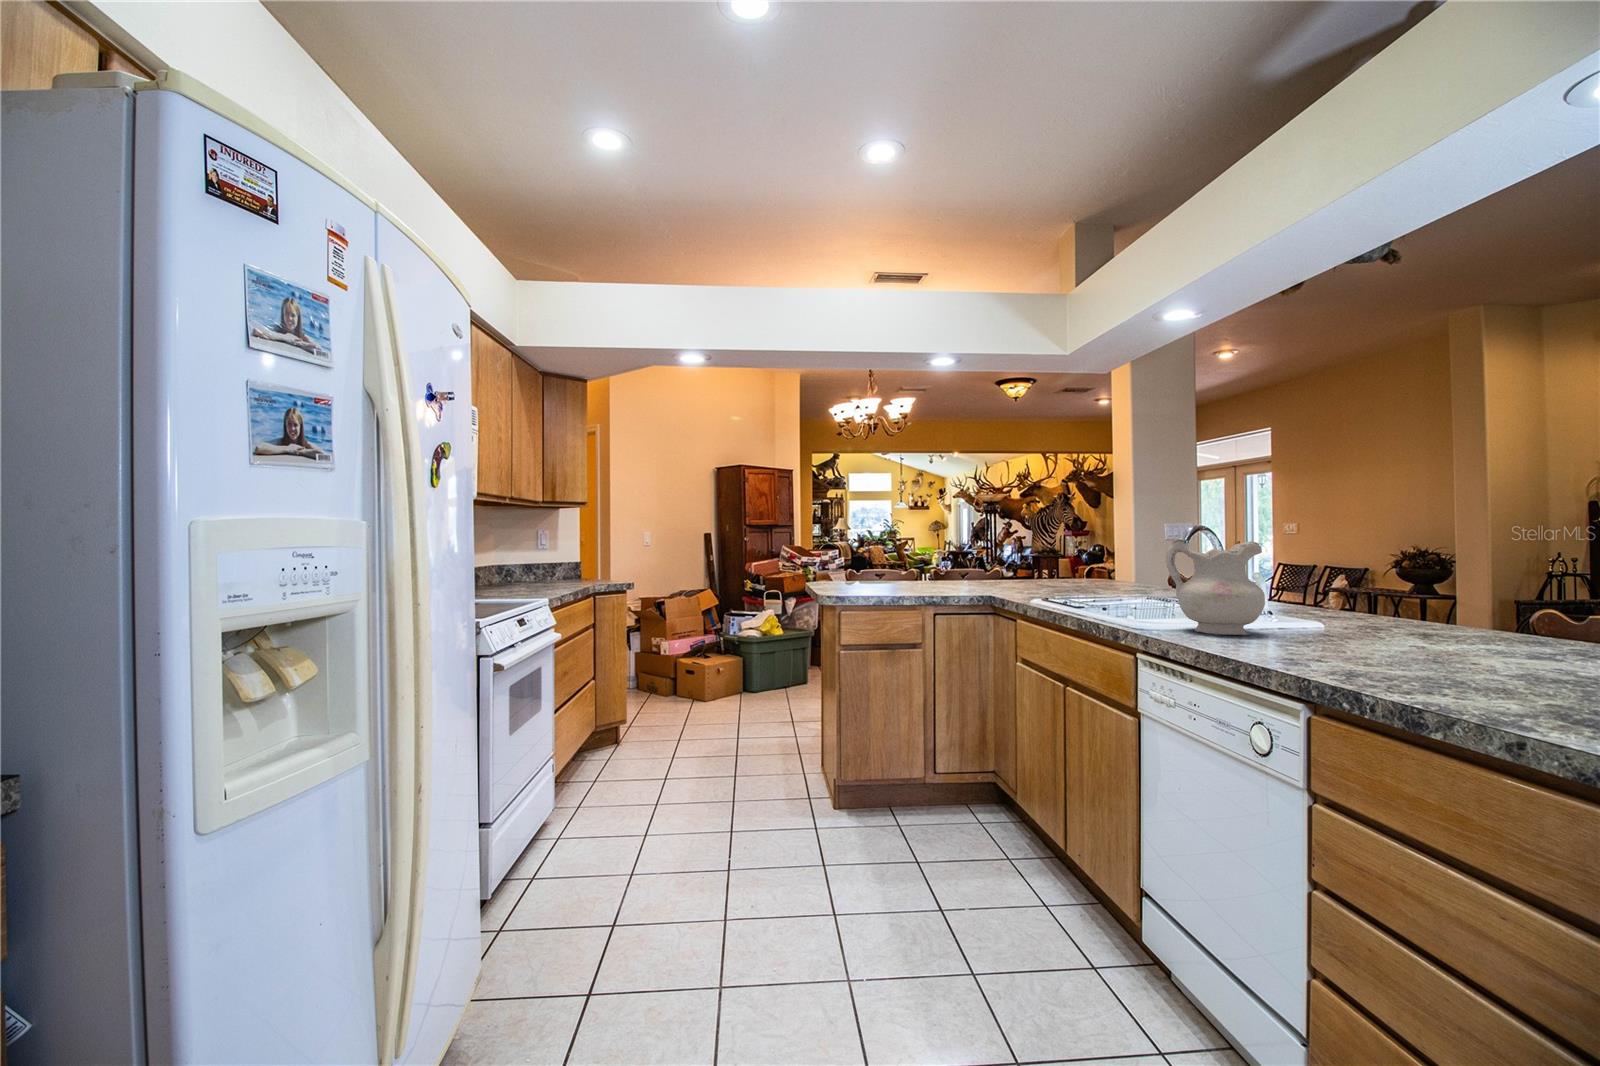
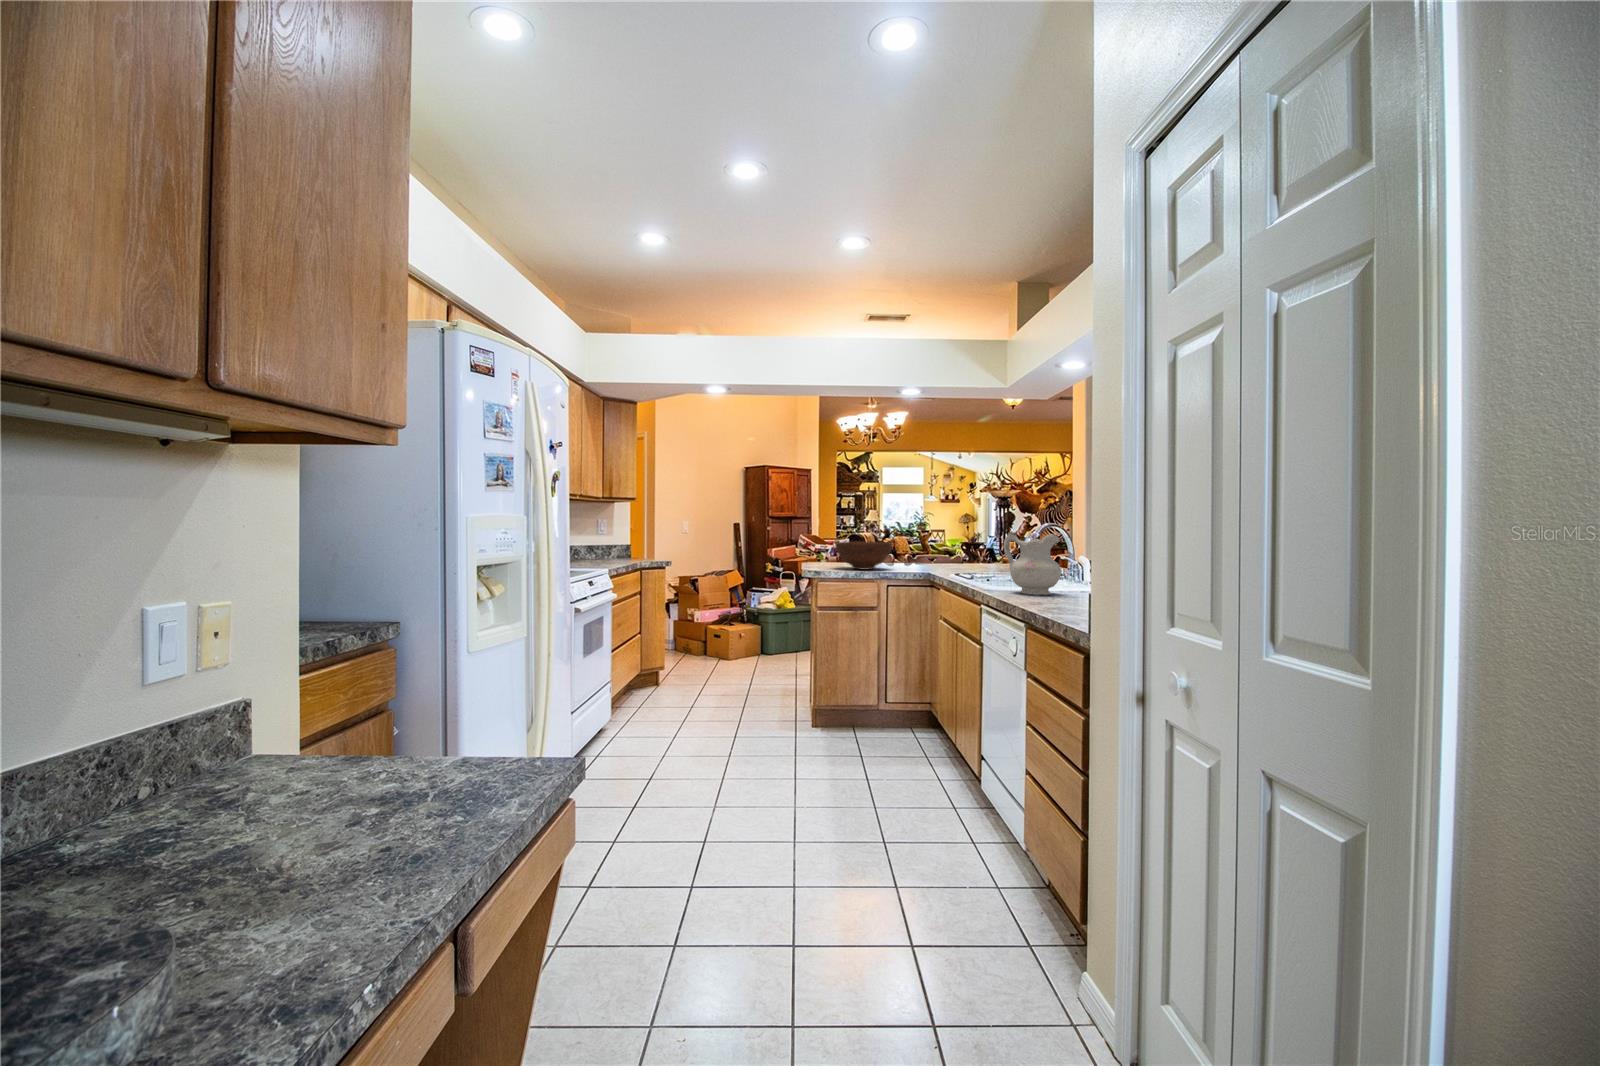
fruit bowl: none [859,554,936,591] -> present [835,542,893,569]

